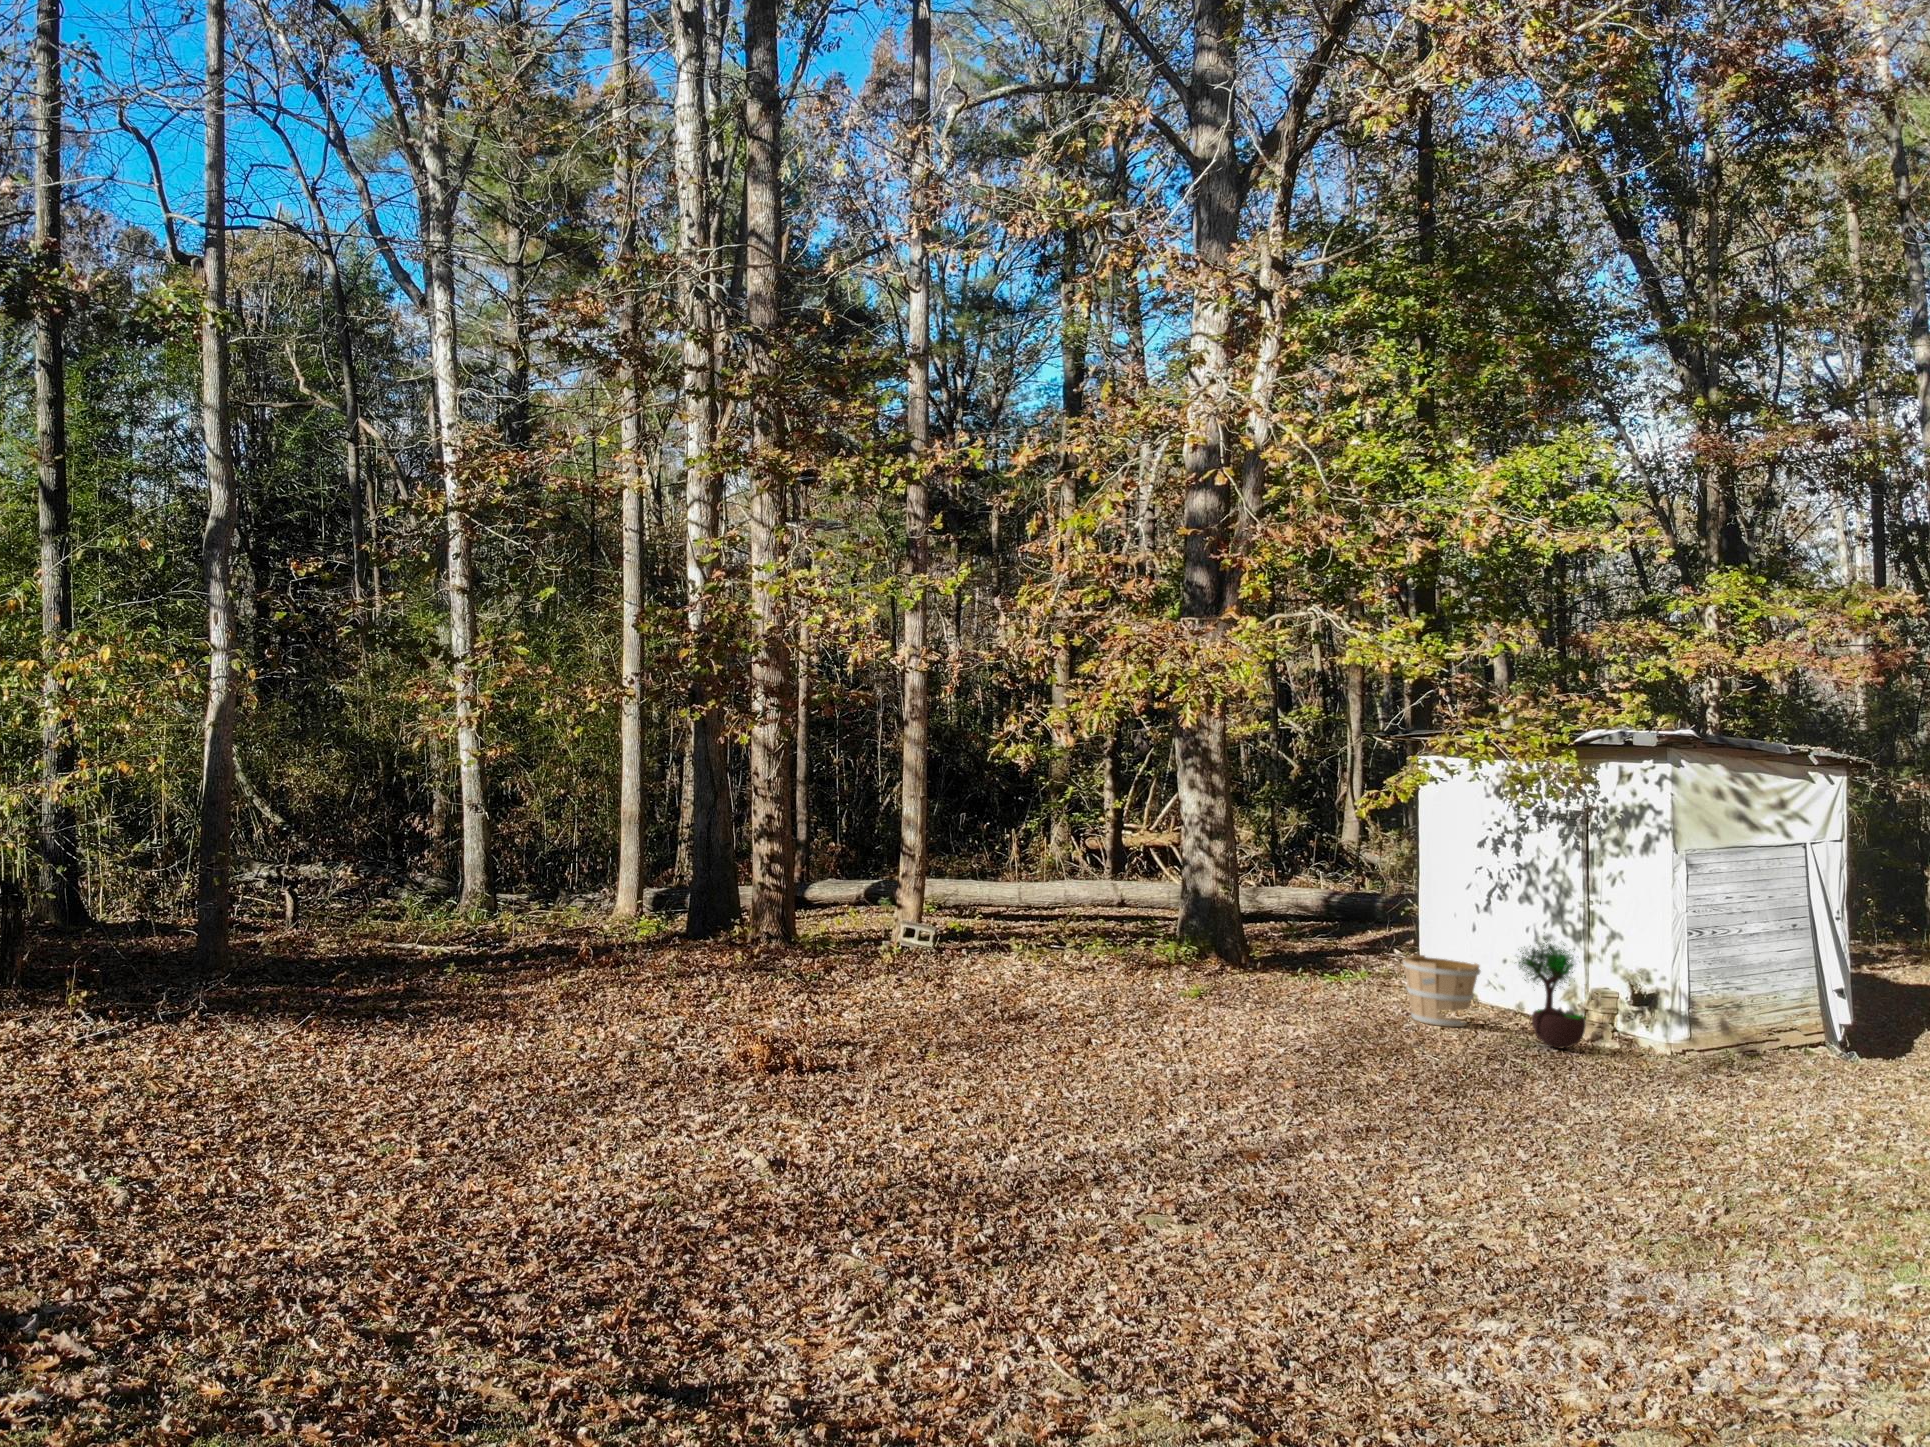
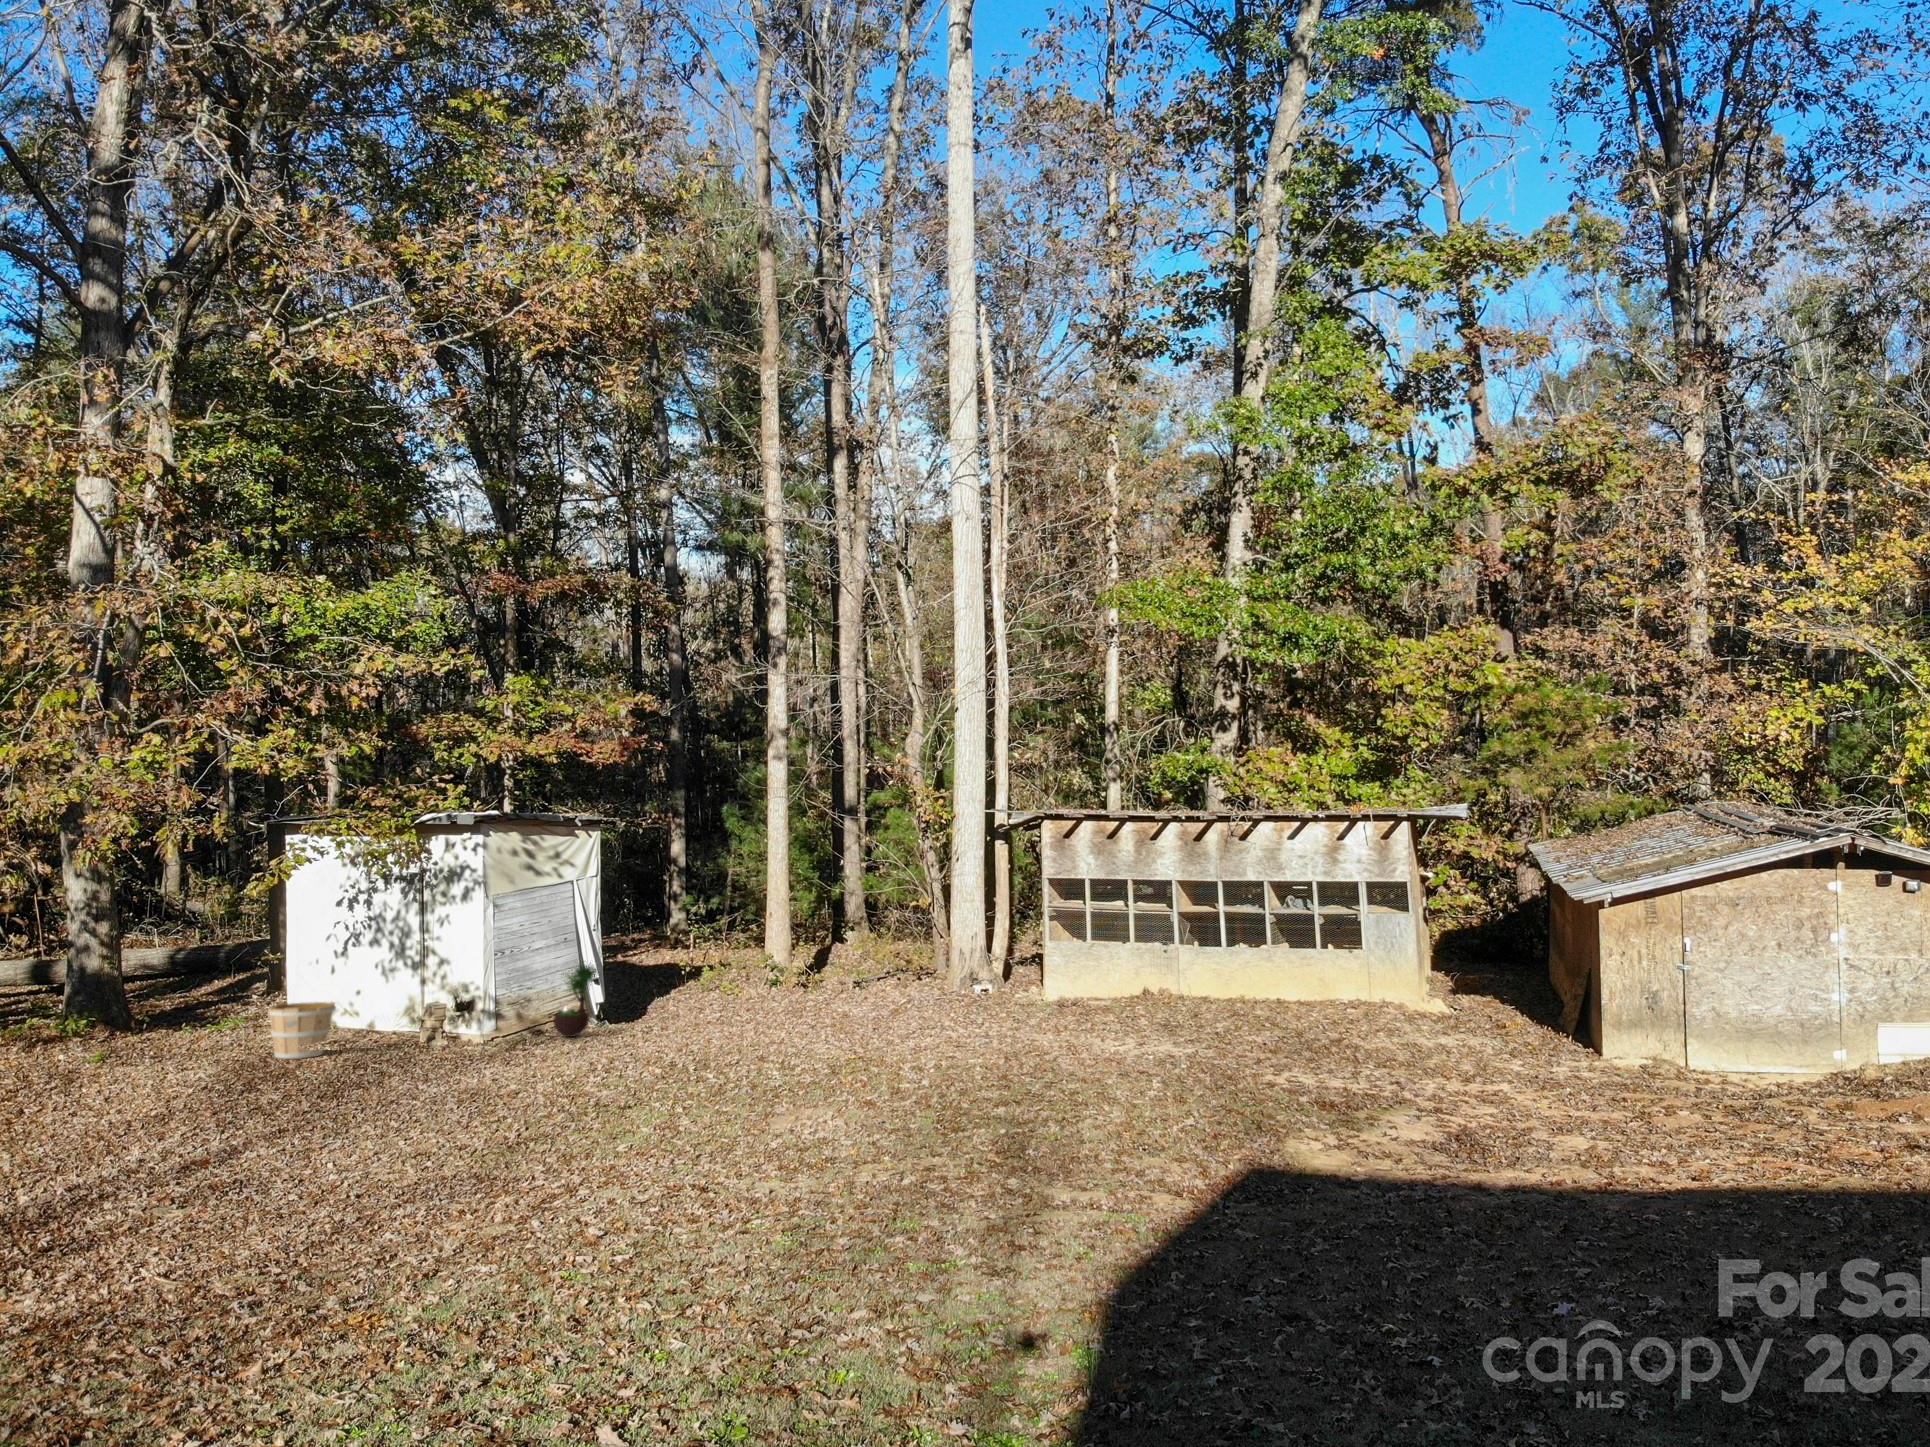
potted tree: present [1518,938,1586,1048] -> present [553,963,601,1037]

